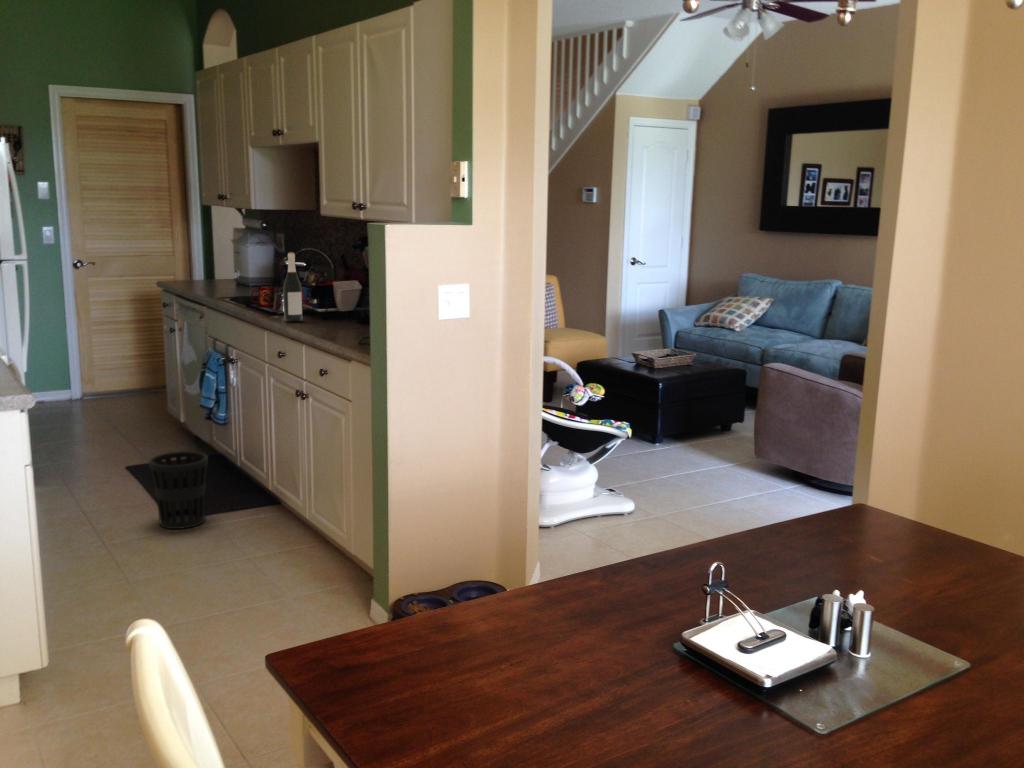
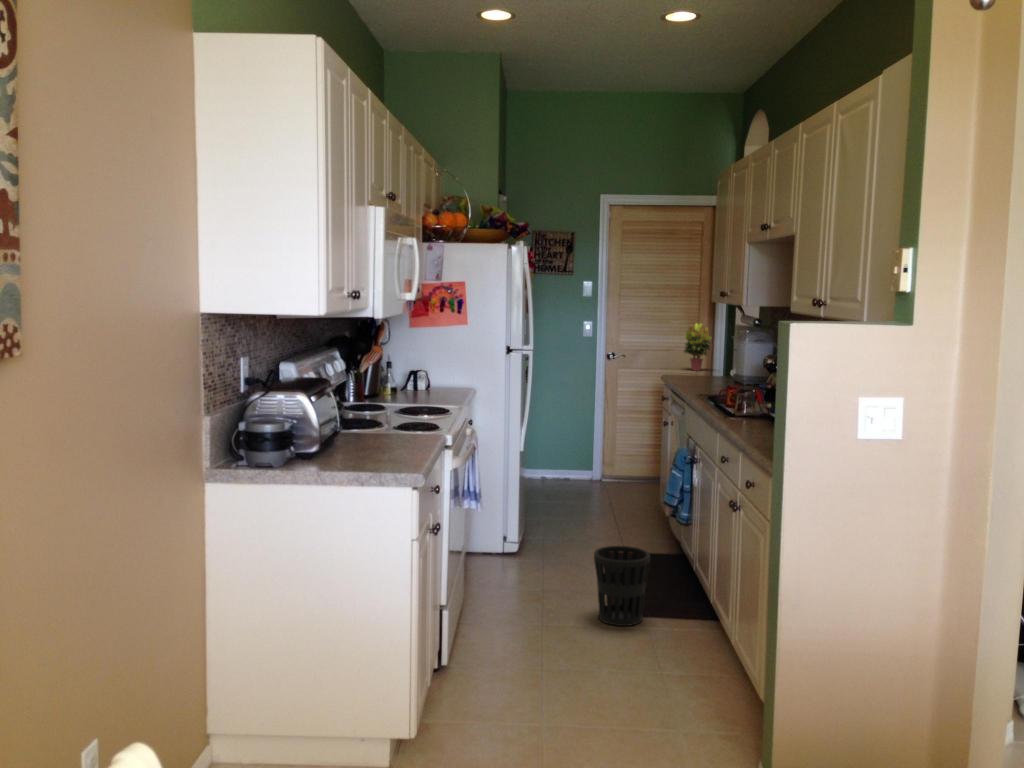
potted plant: none [161,226,195,276] -> present [684,323,711,371]
wine bottle: present [283,252,302,322] -> none [734,352,754,426]

